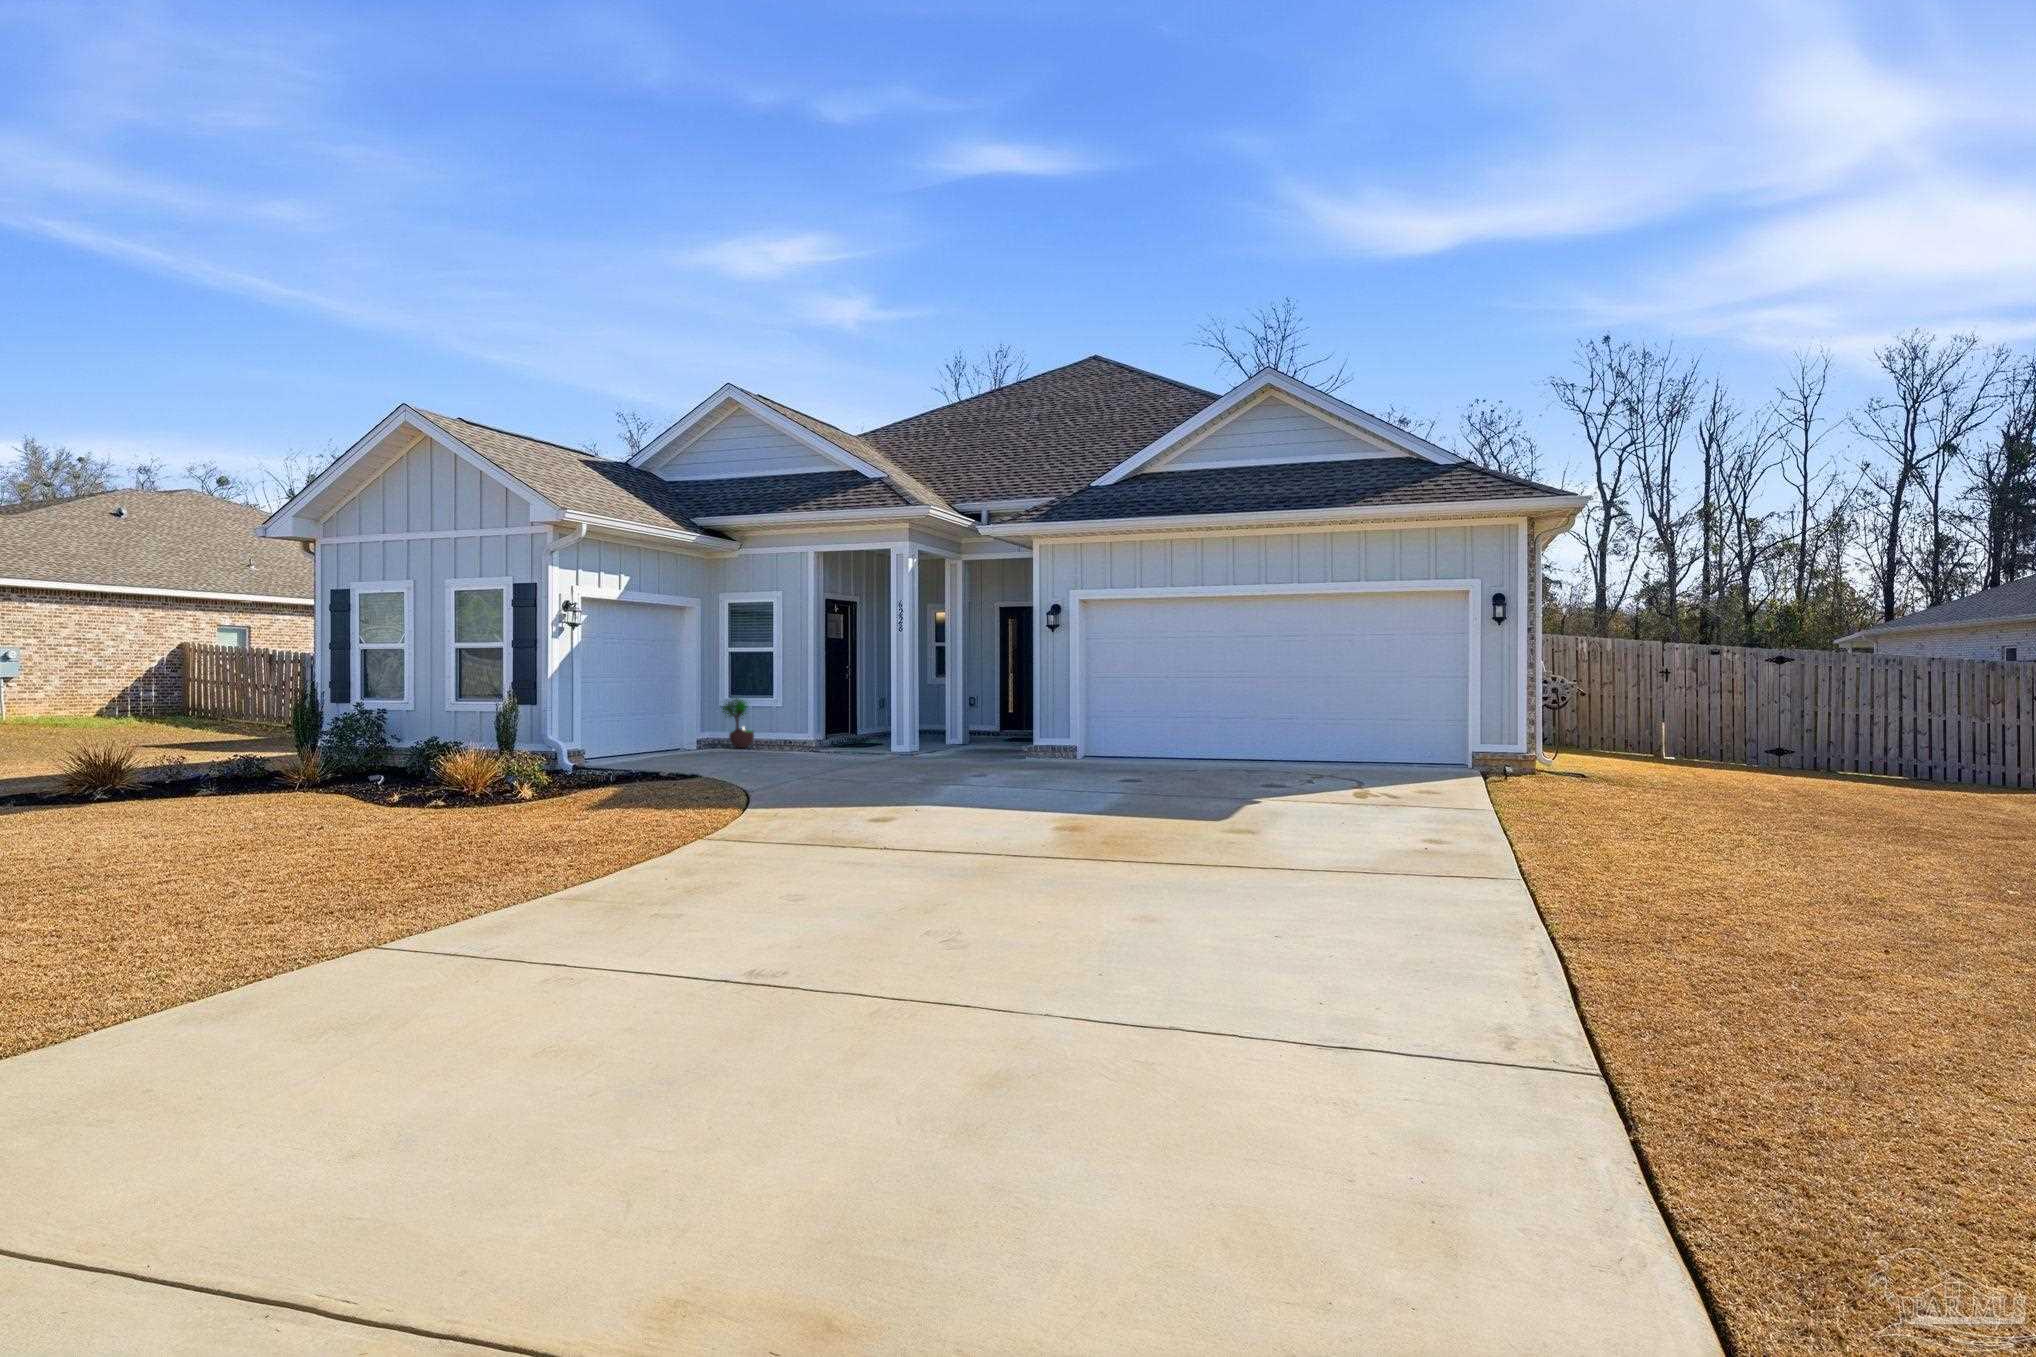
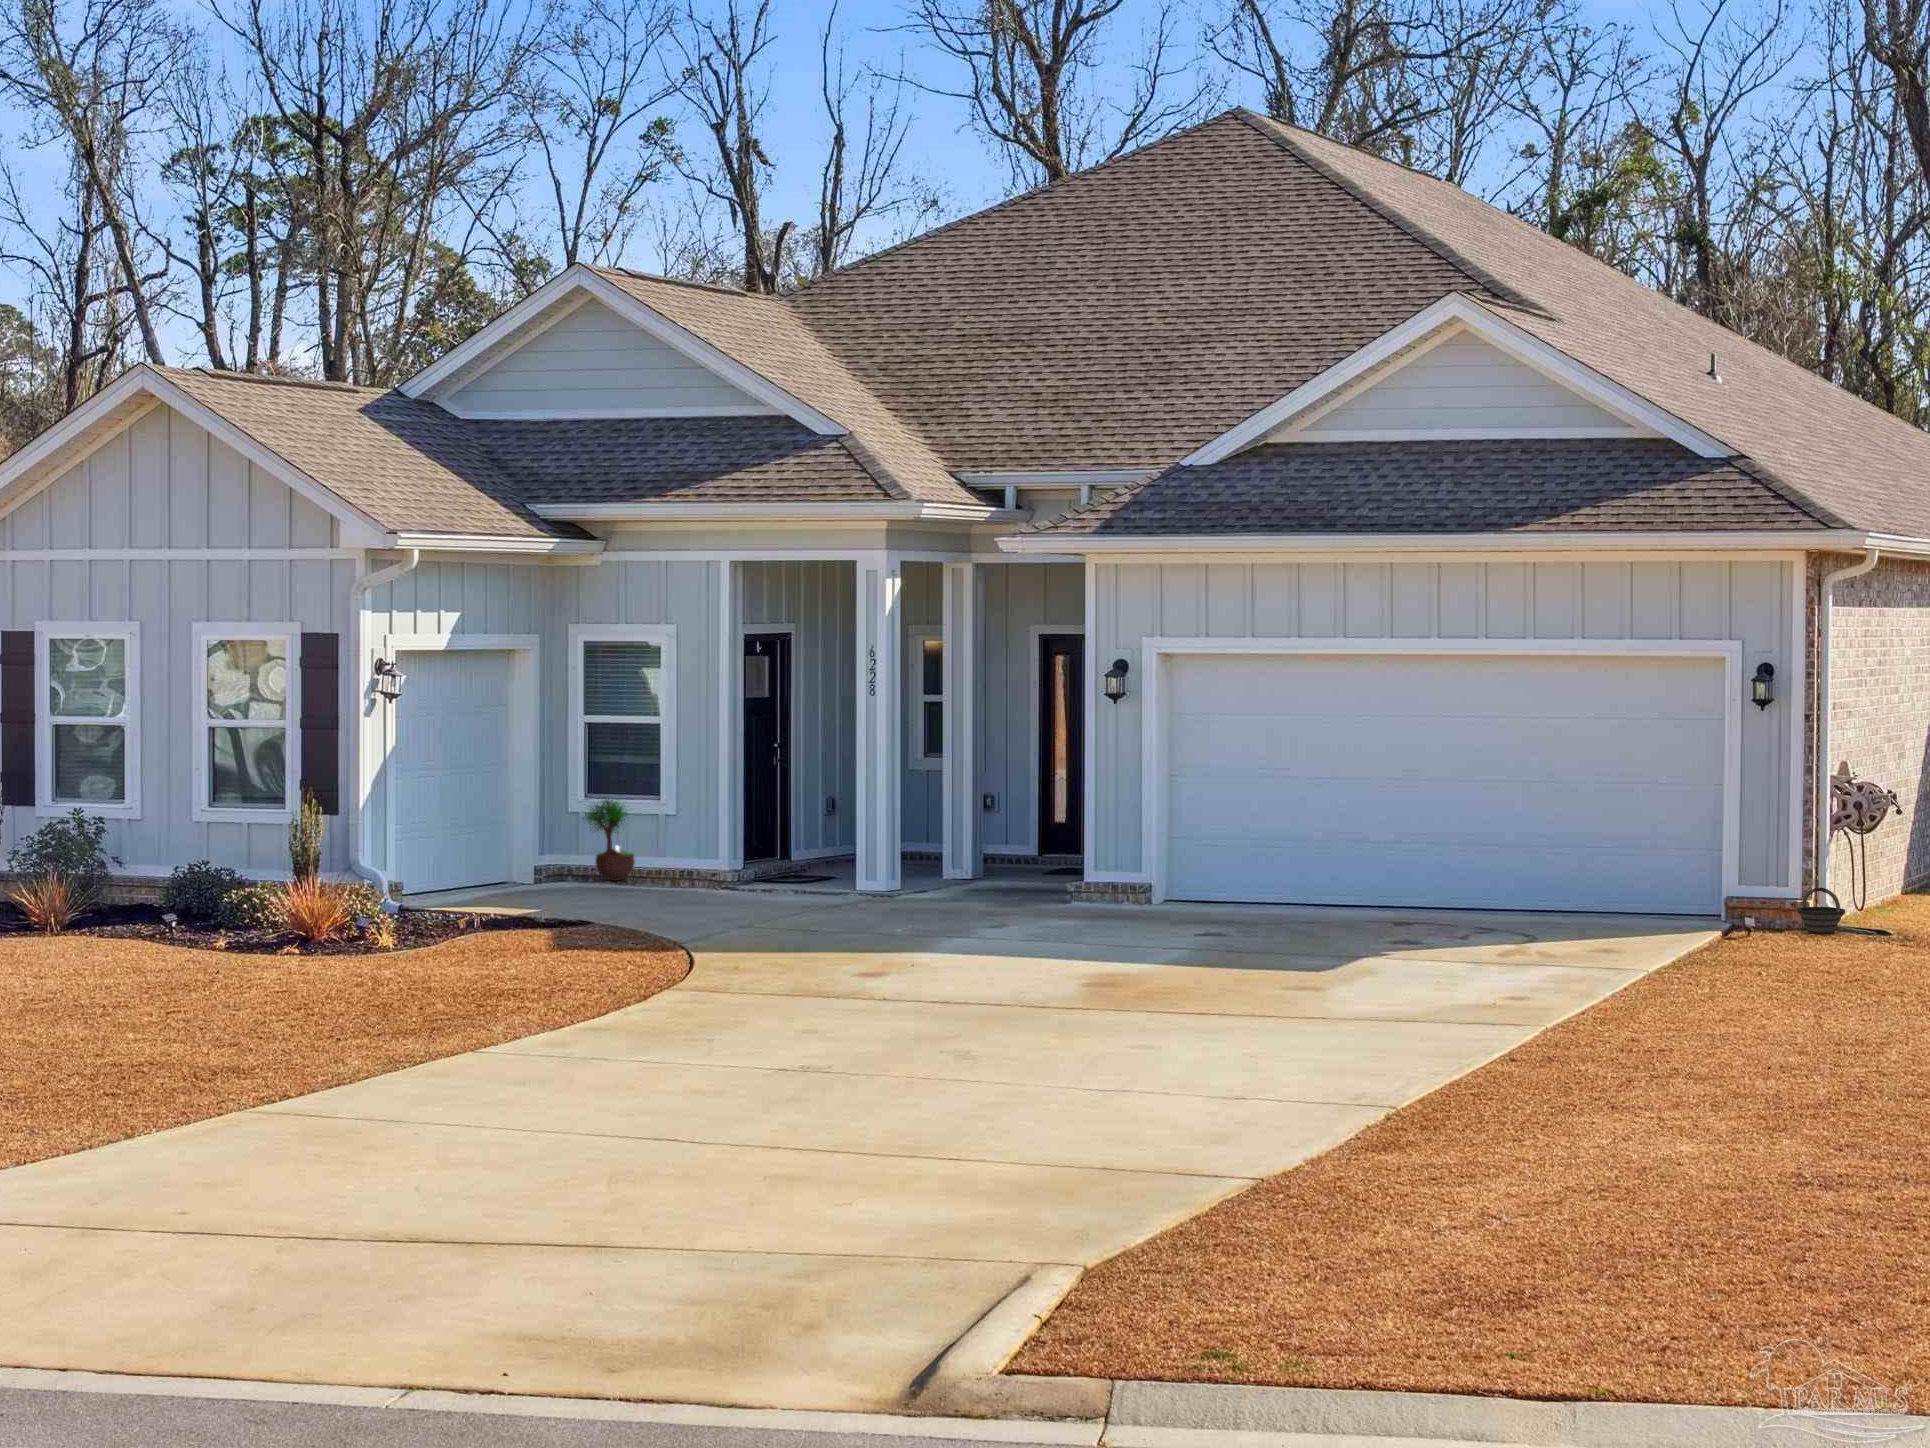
bucket: none [1523,746,1558,777] -> present [1797,888,1845,934]

